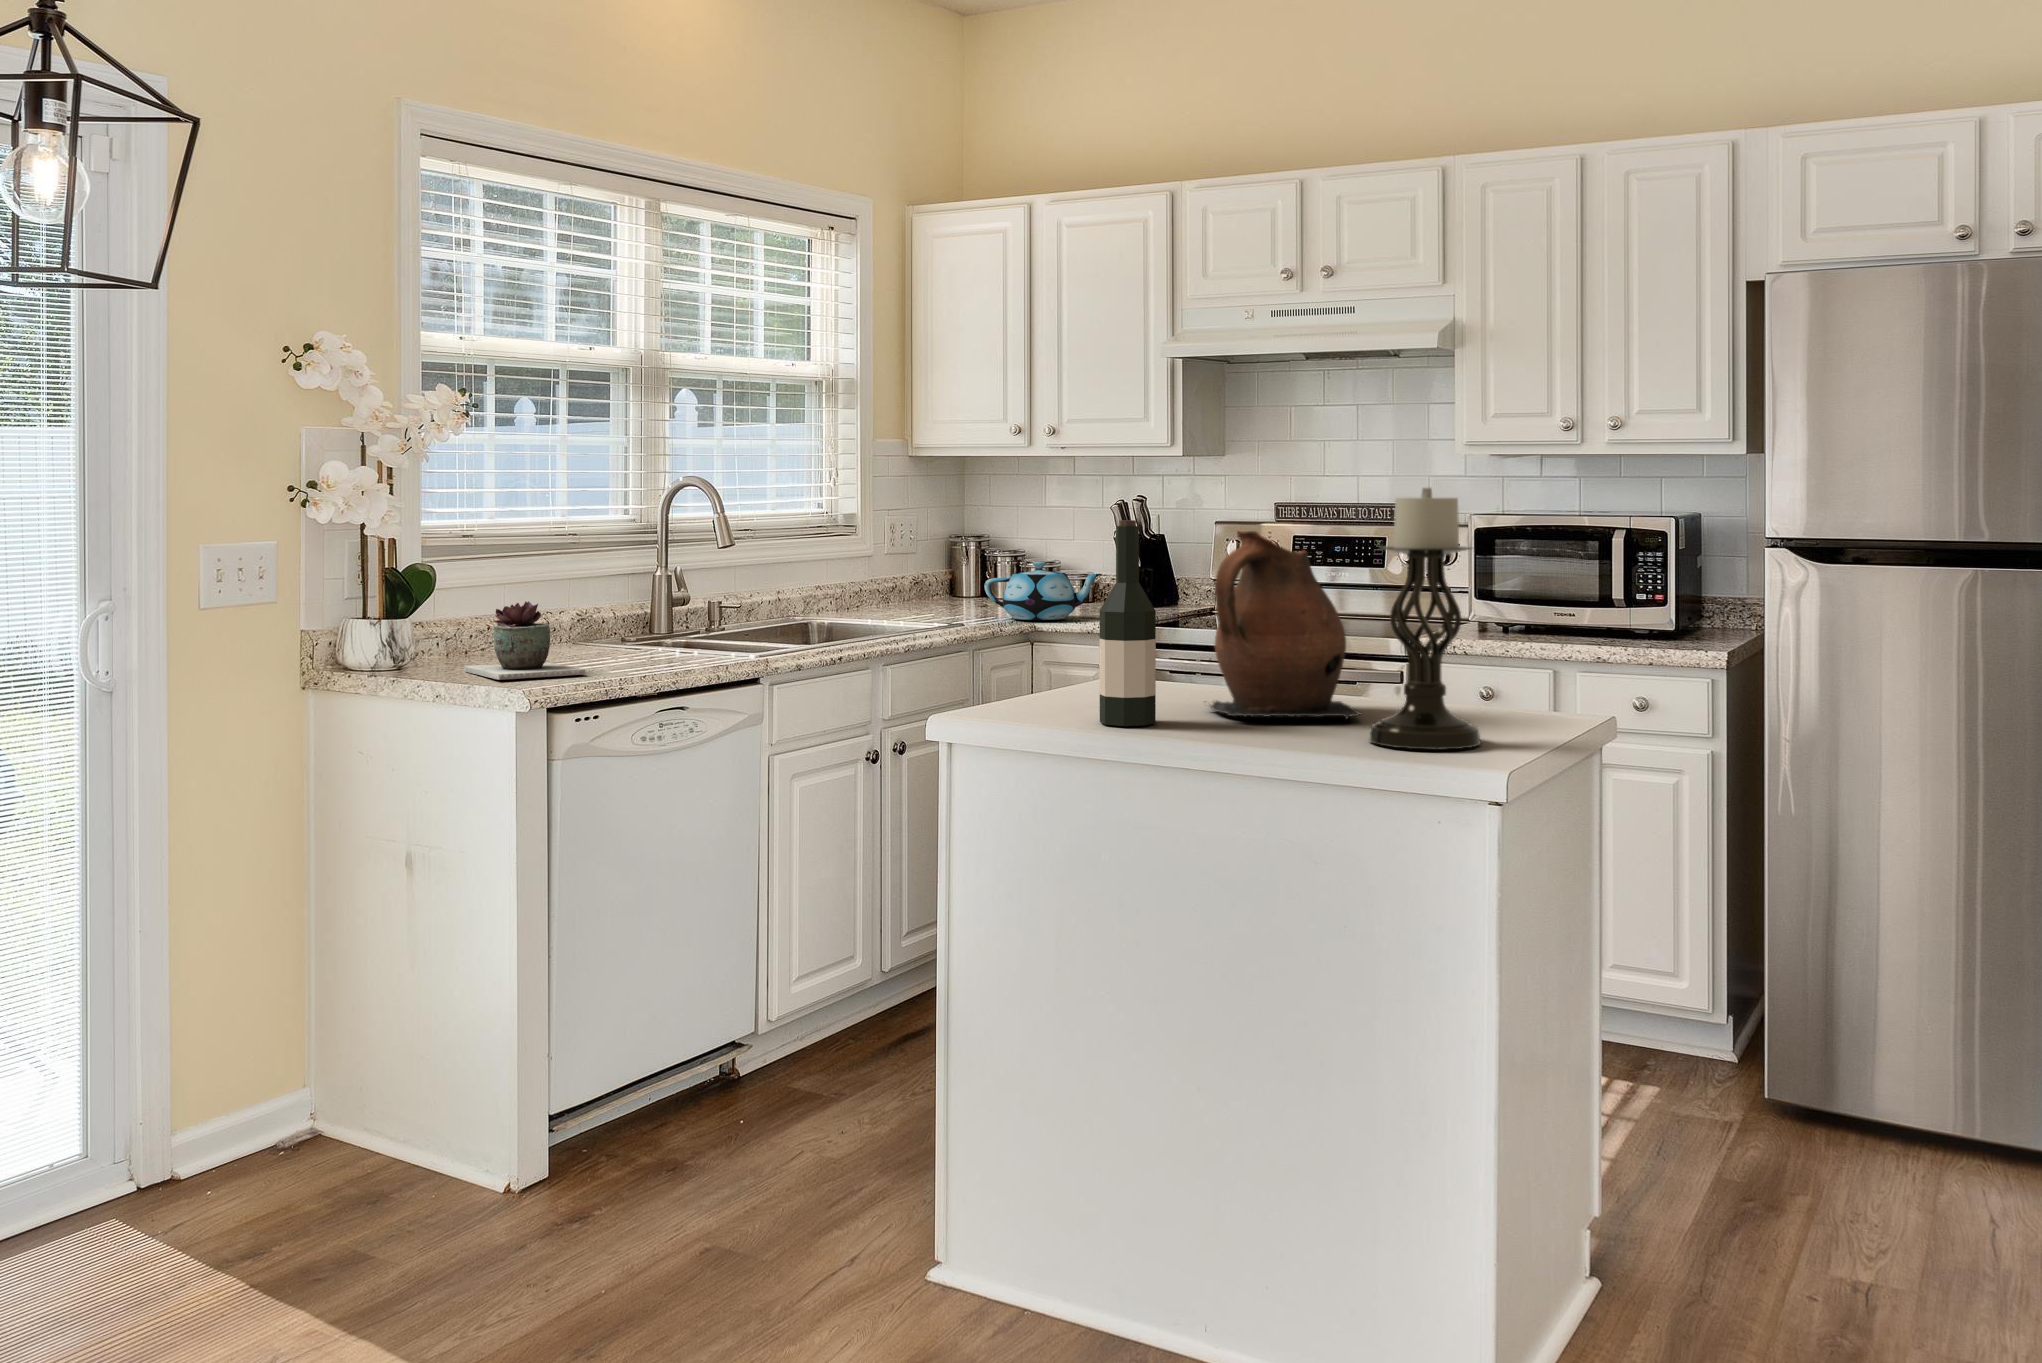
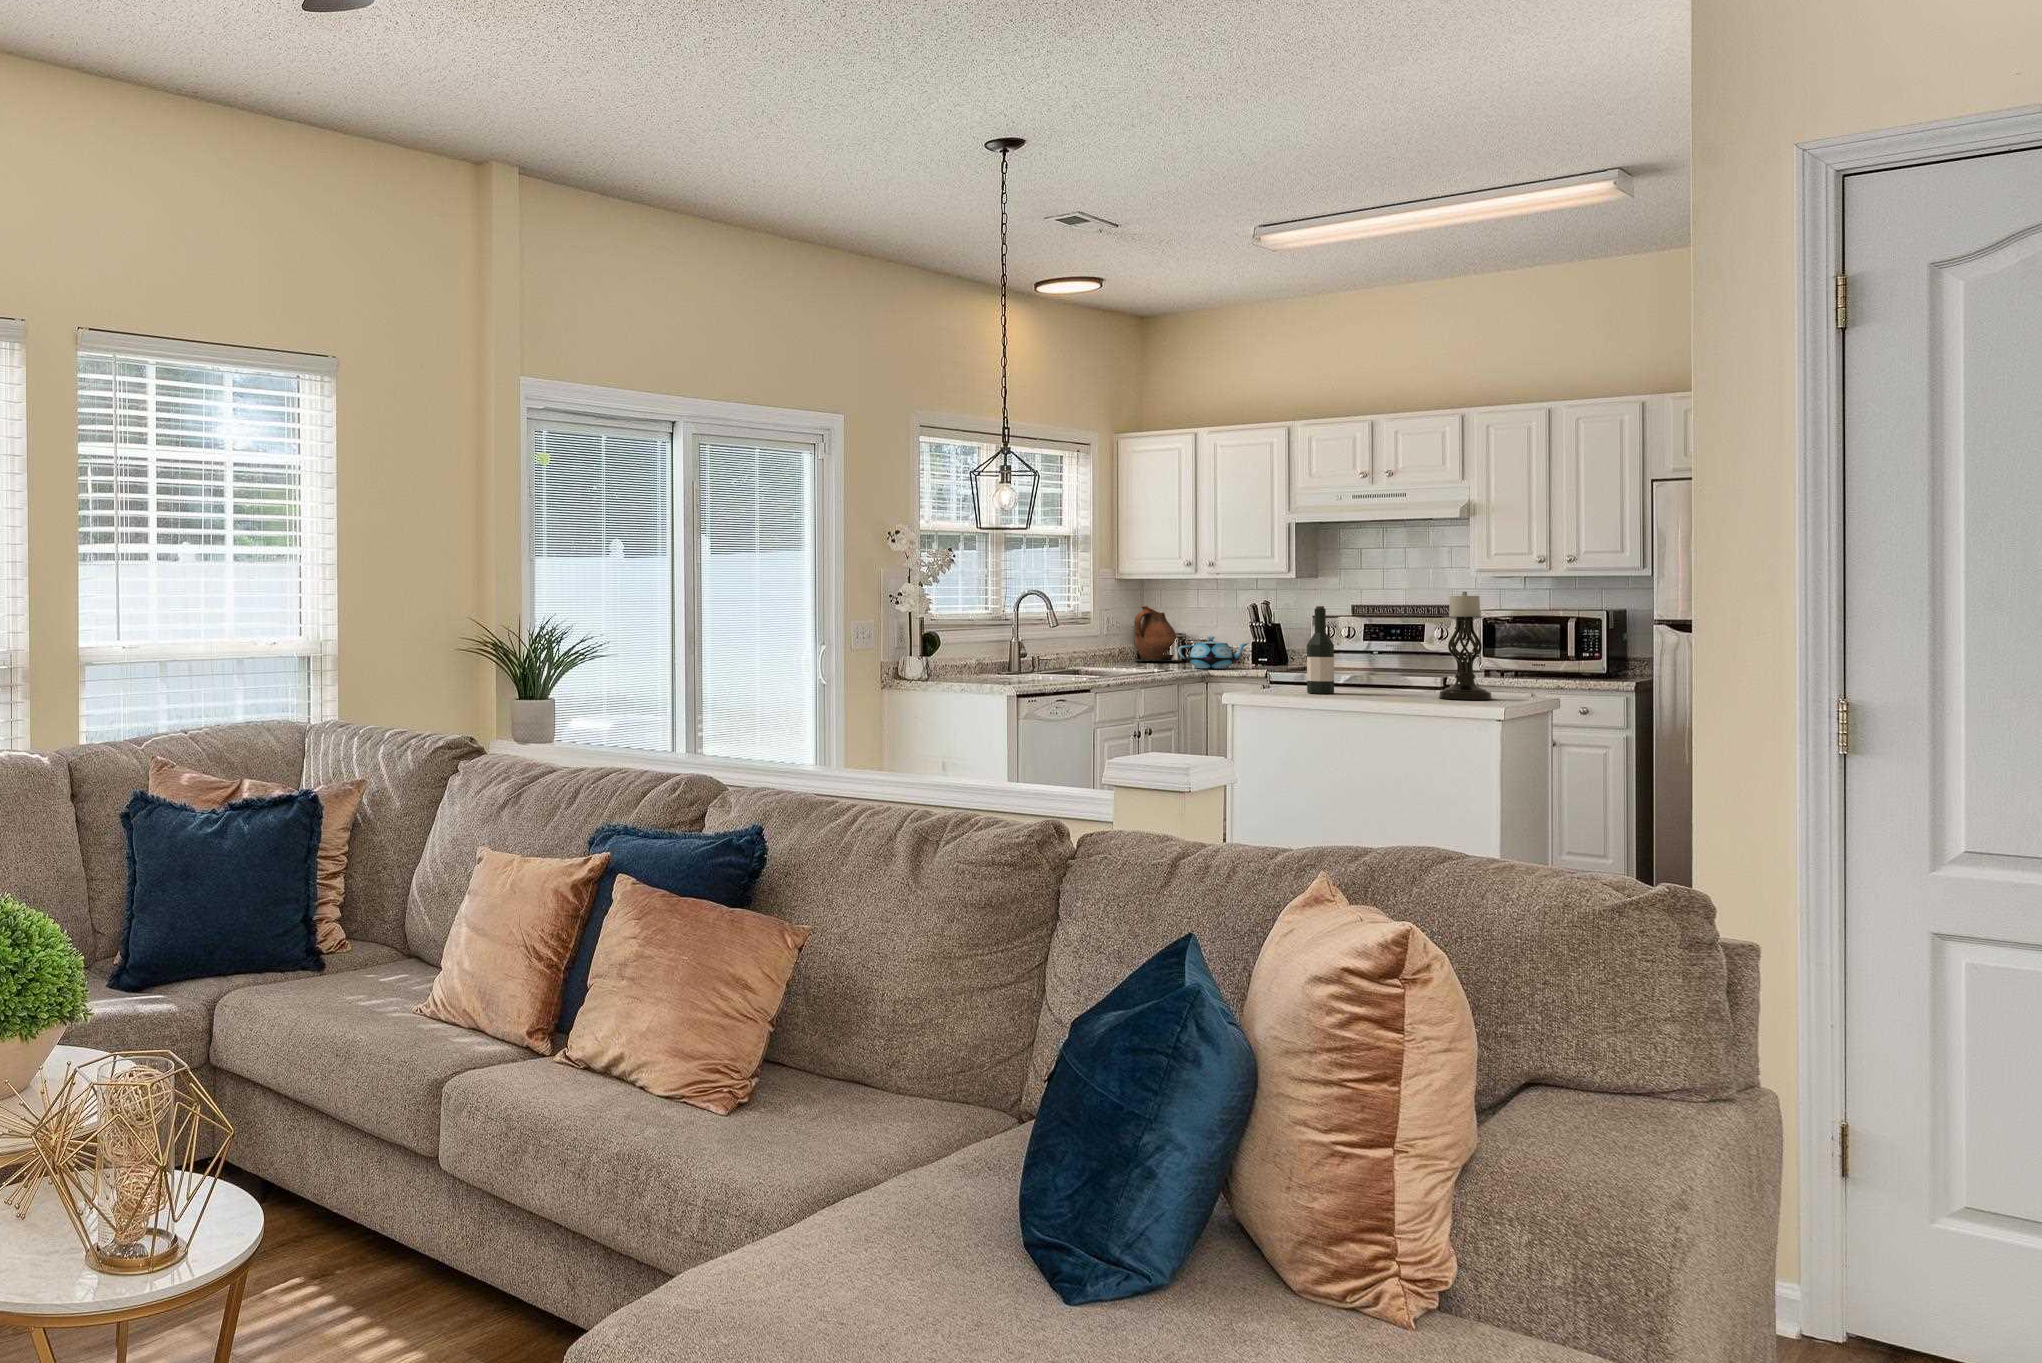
ceramic pitcher: present [1210,531,1361,719] -> present [1134,606,1181,662]
succulent plant: present [464,601,586,680] -> none [952,647,1016,682]

